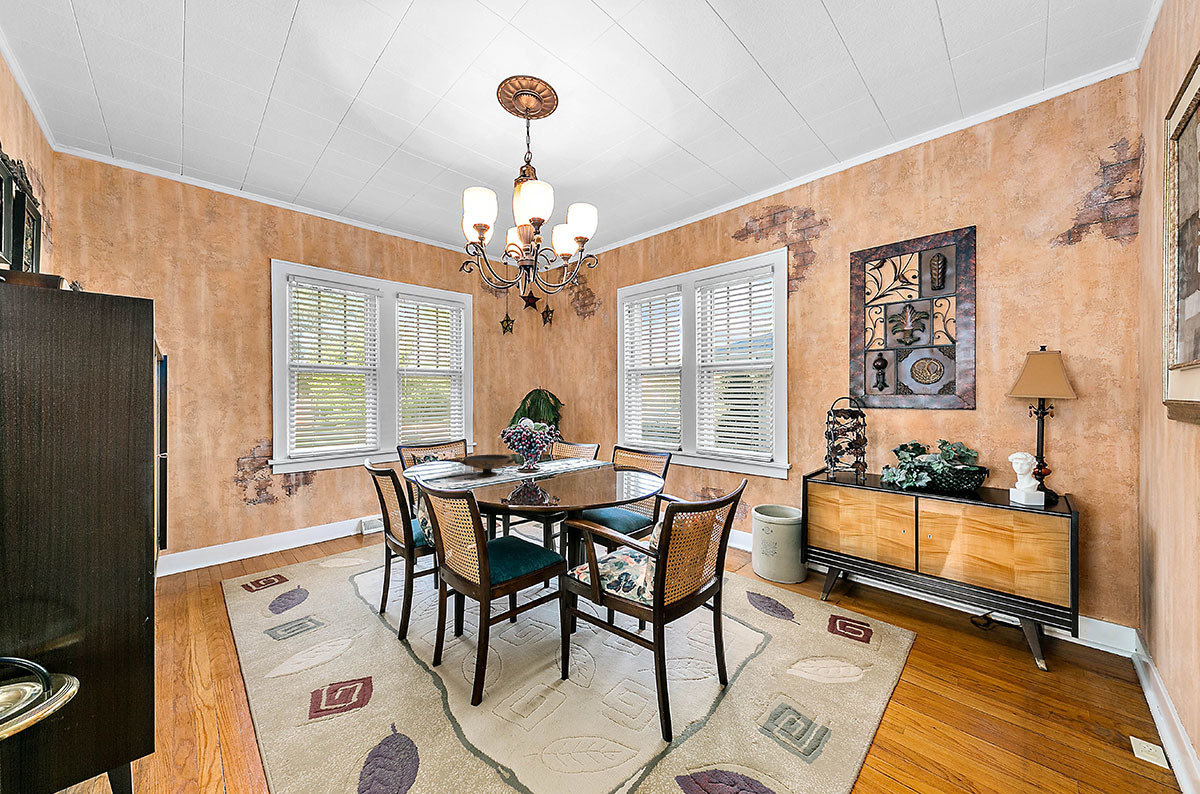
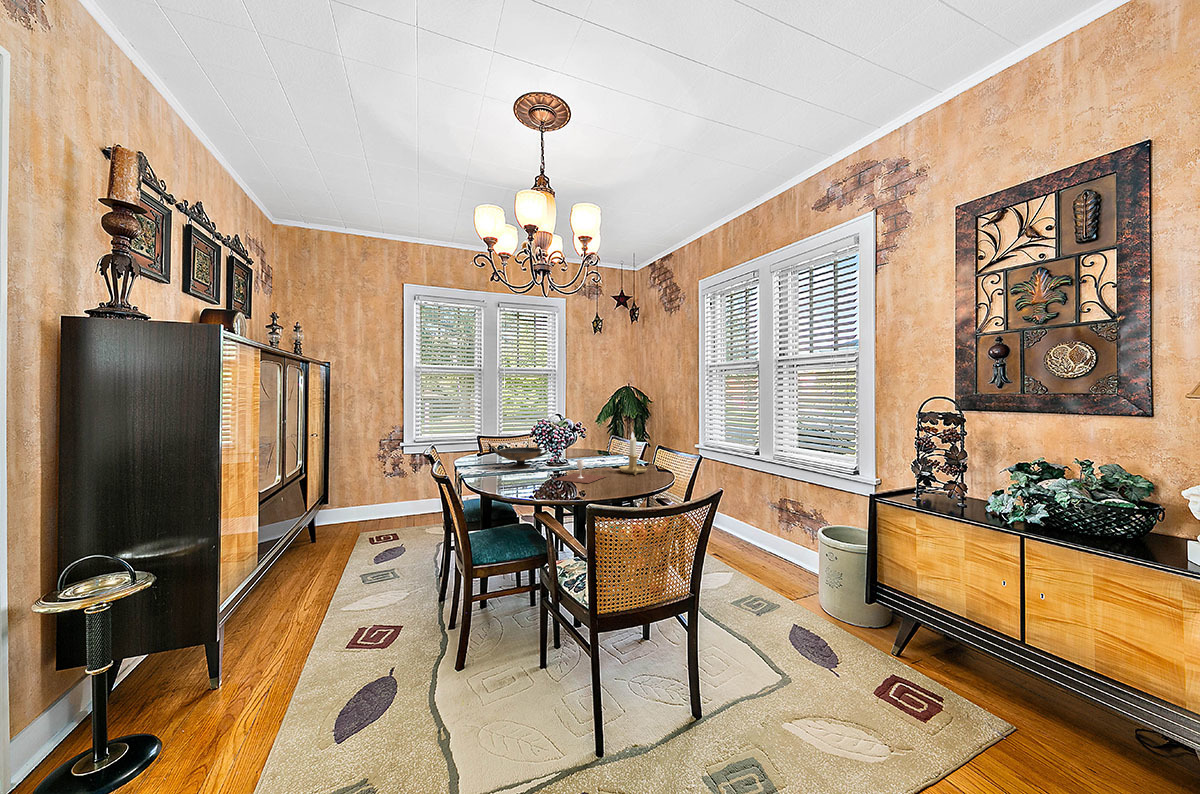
candlestick: none [589,433,619,475] -> present [619,432,647,475]
wine glass: none [544,463,589,485] -> present [554,460,606,483]

